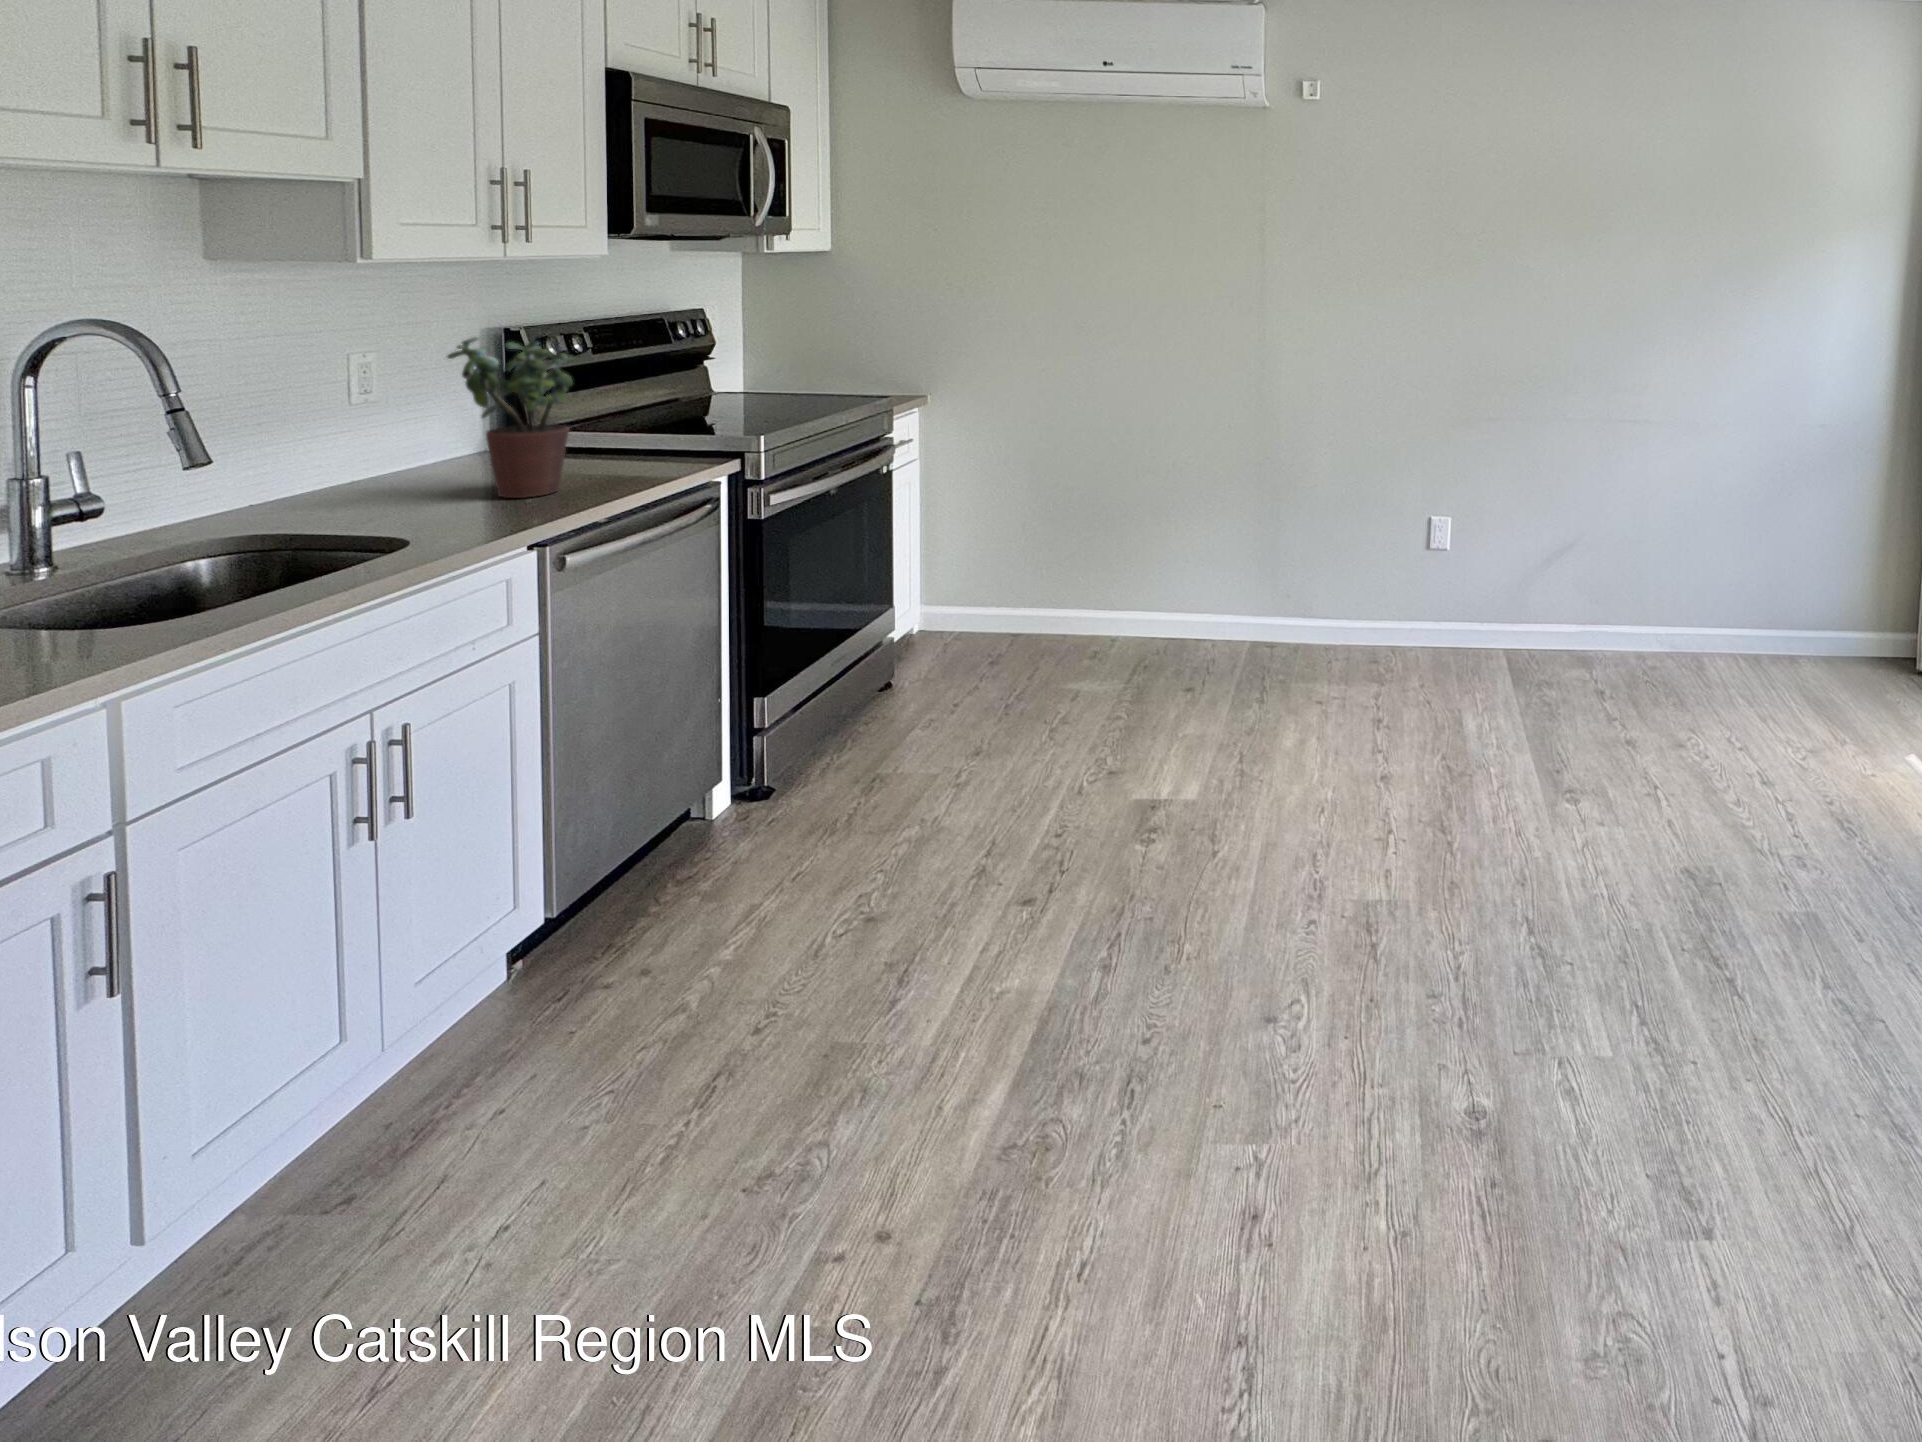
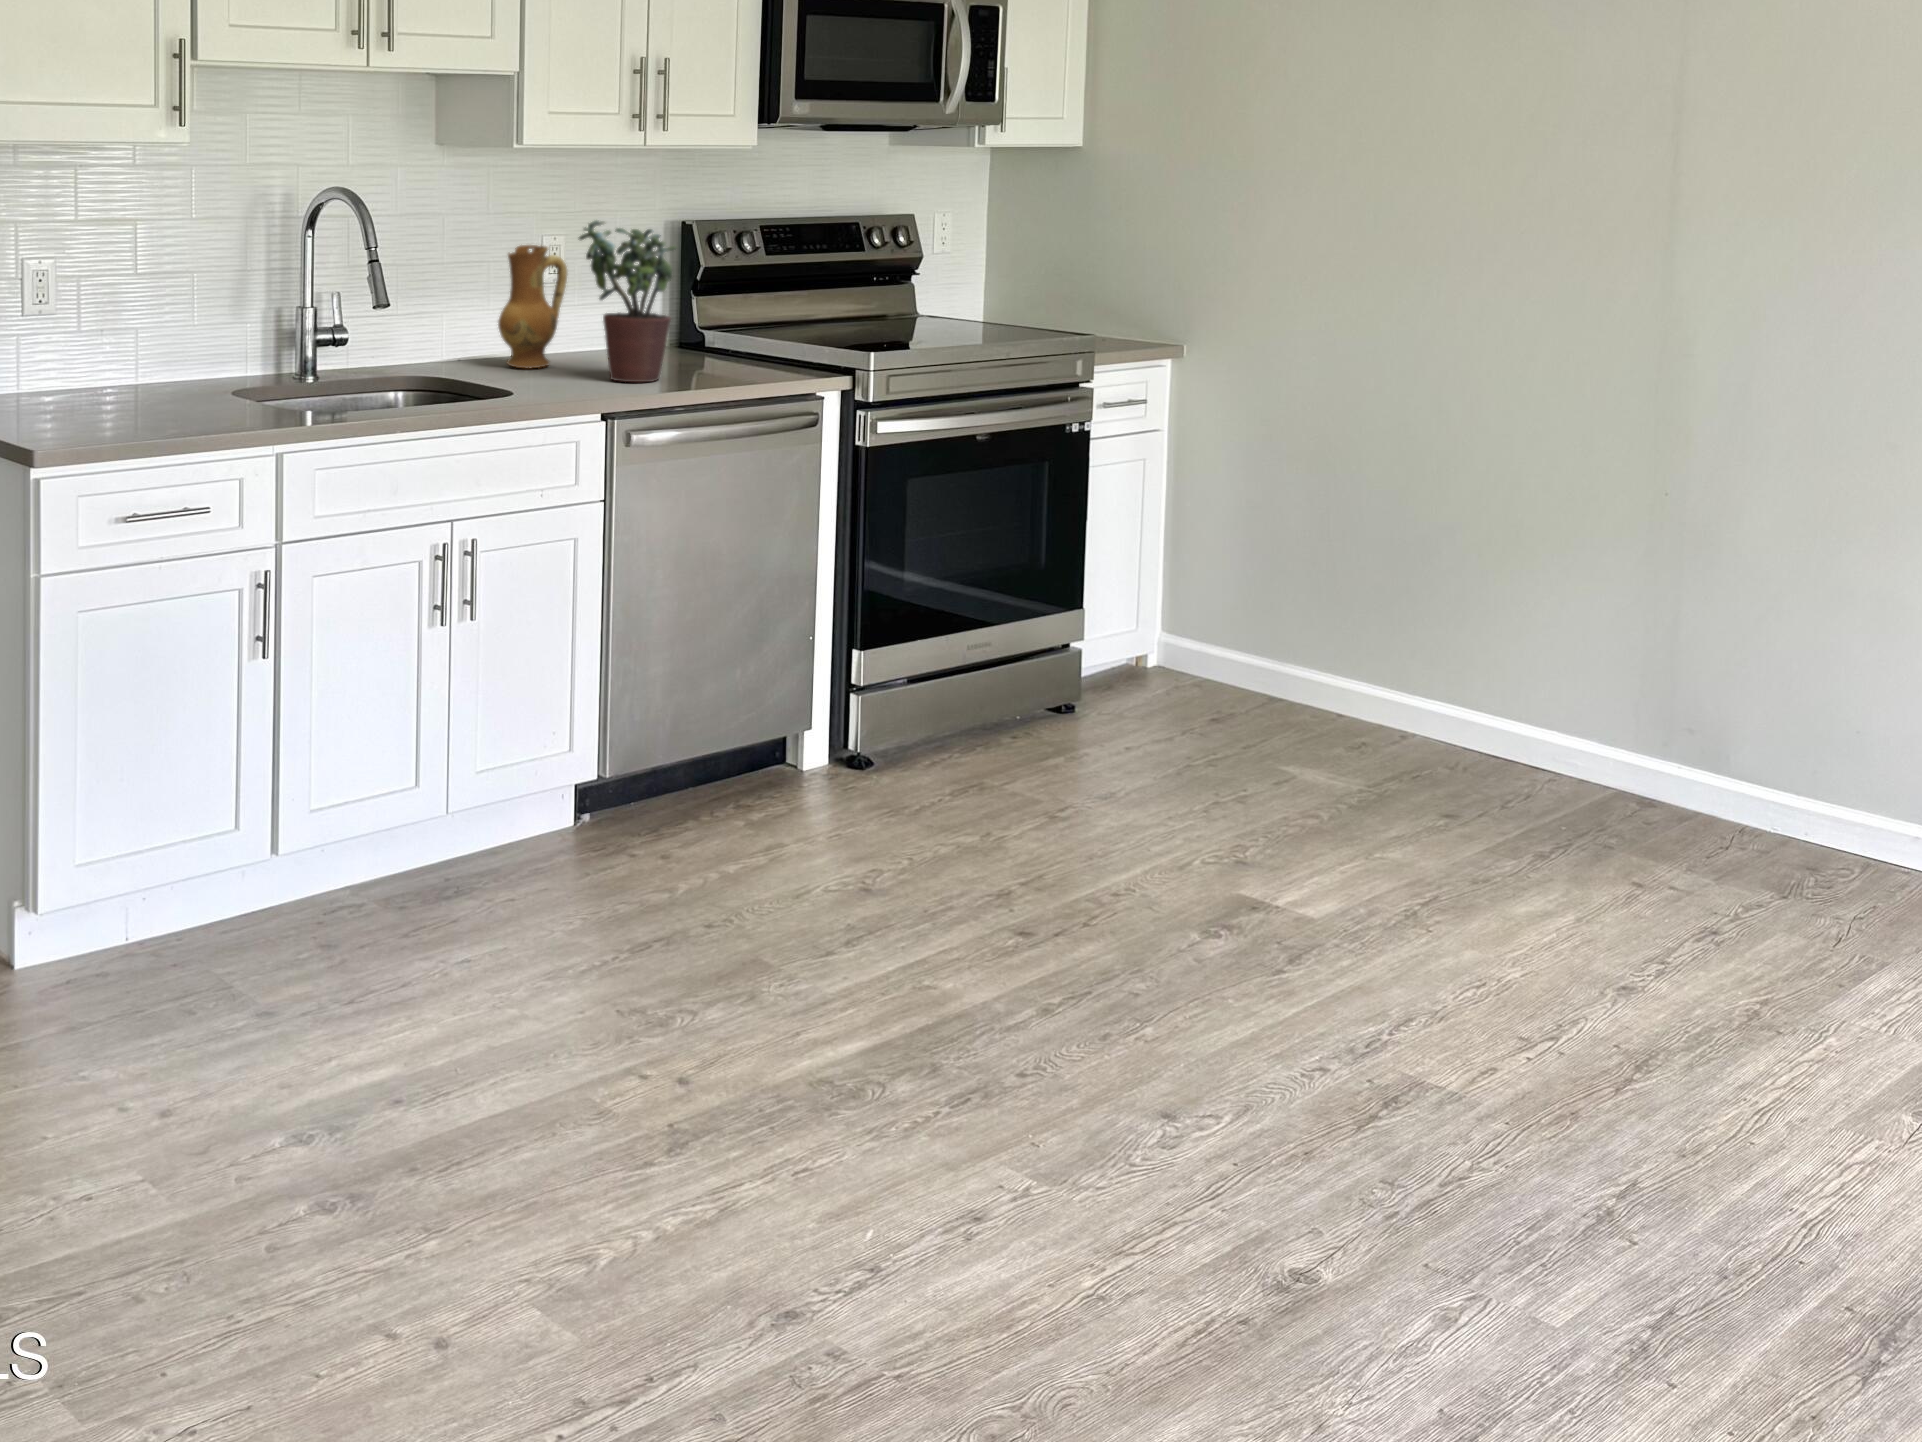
ceramic jug: none [317,366,408,500] -> present [498,245,567,368]

